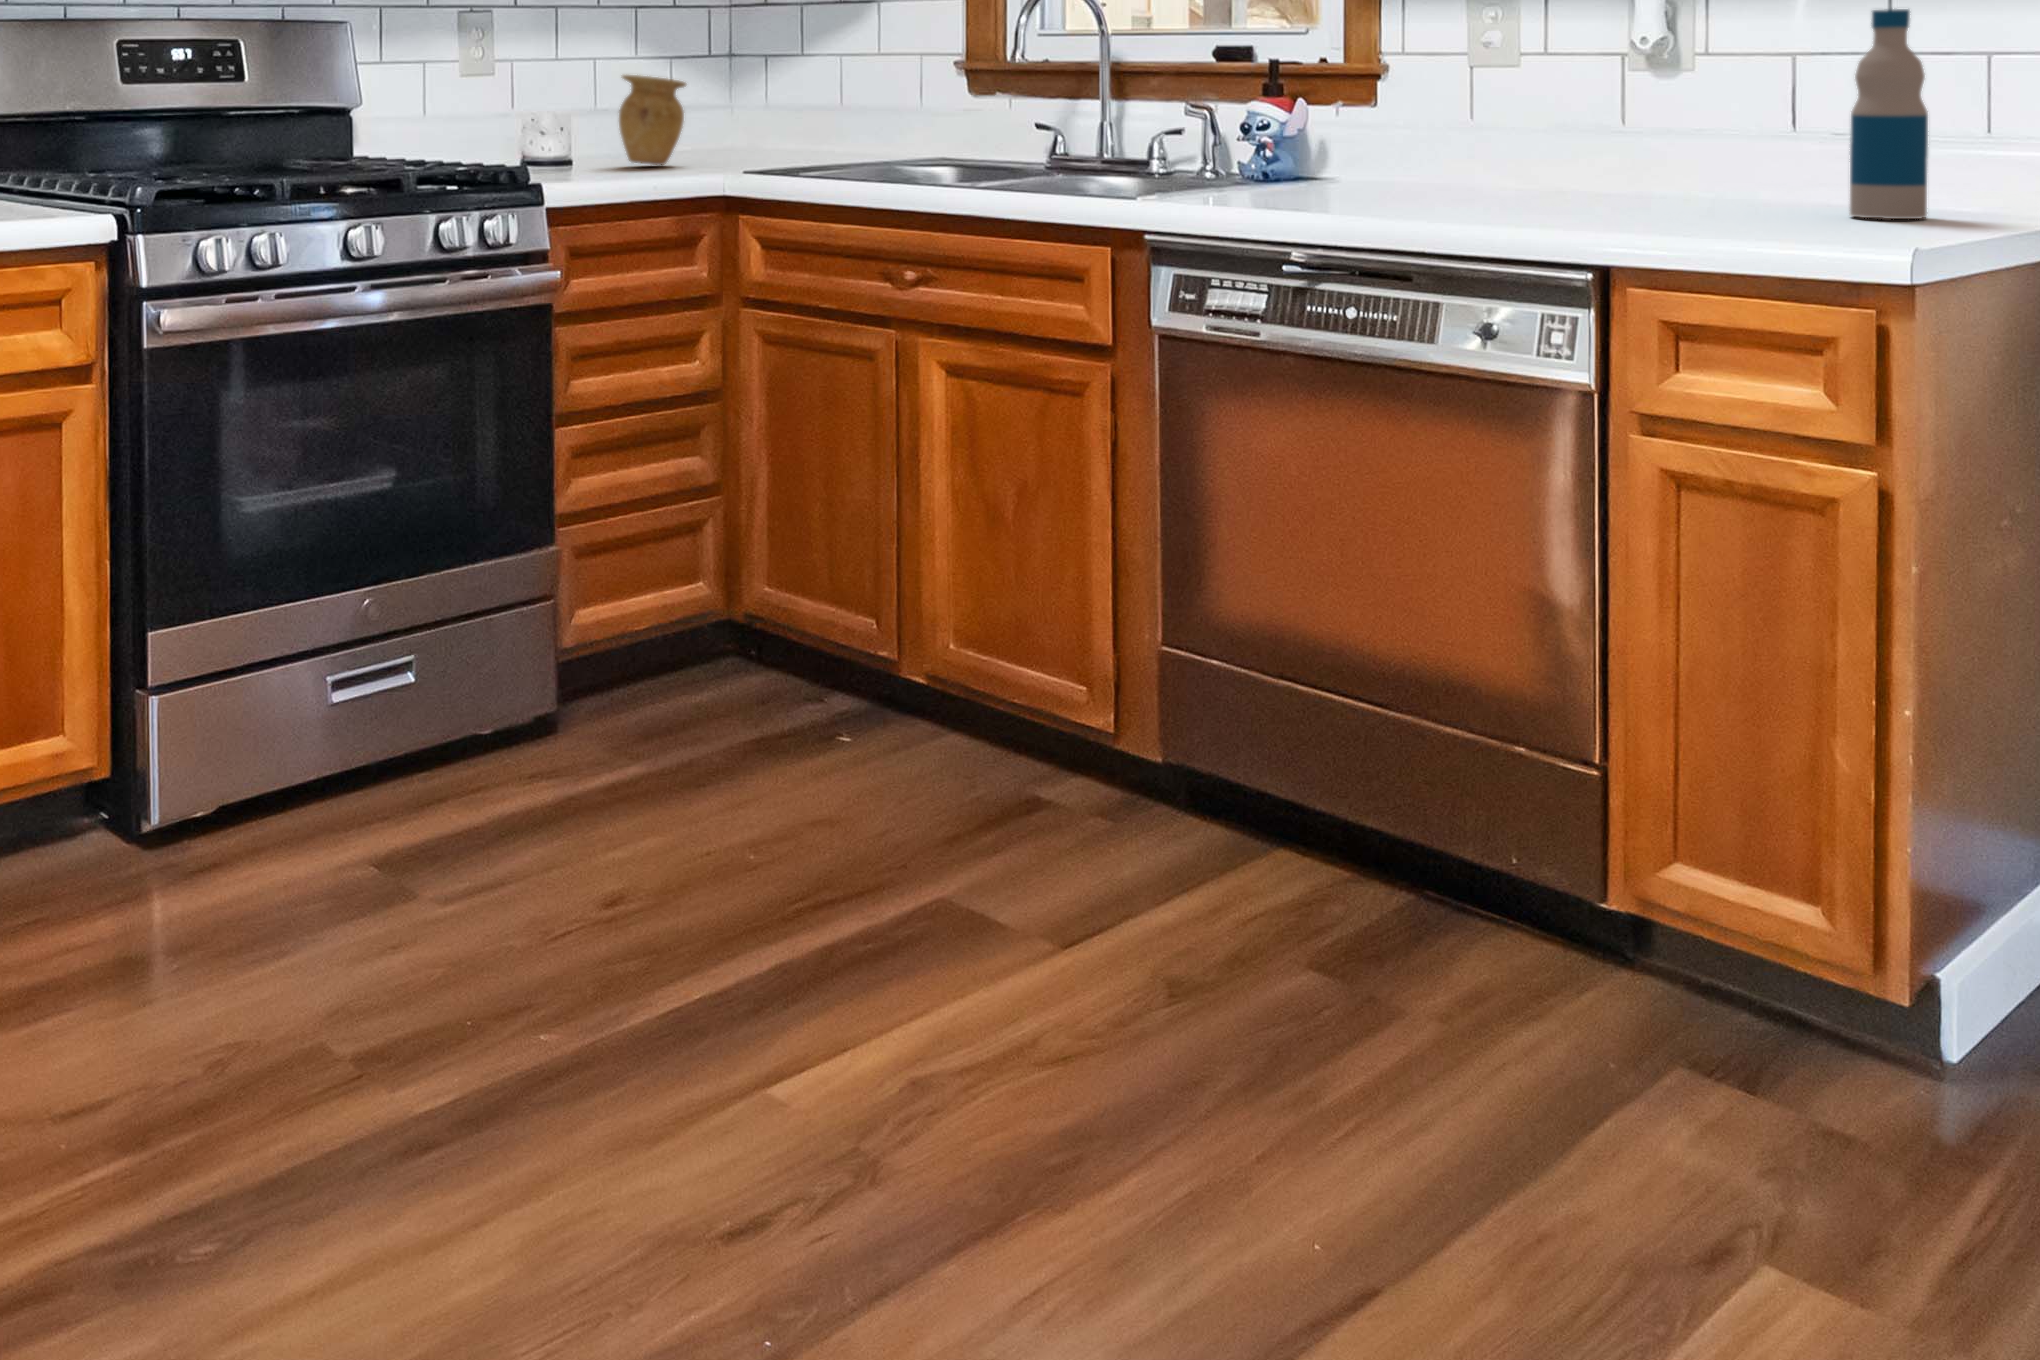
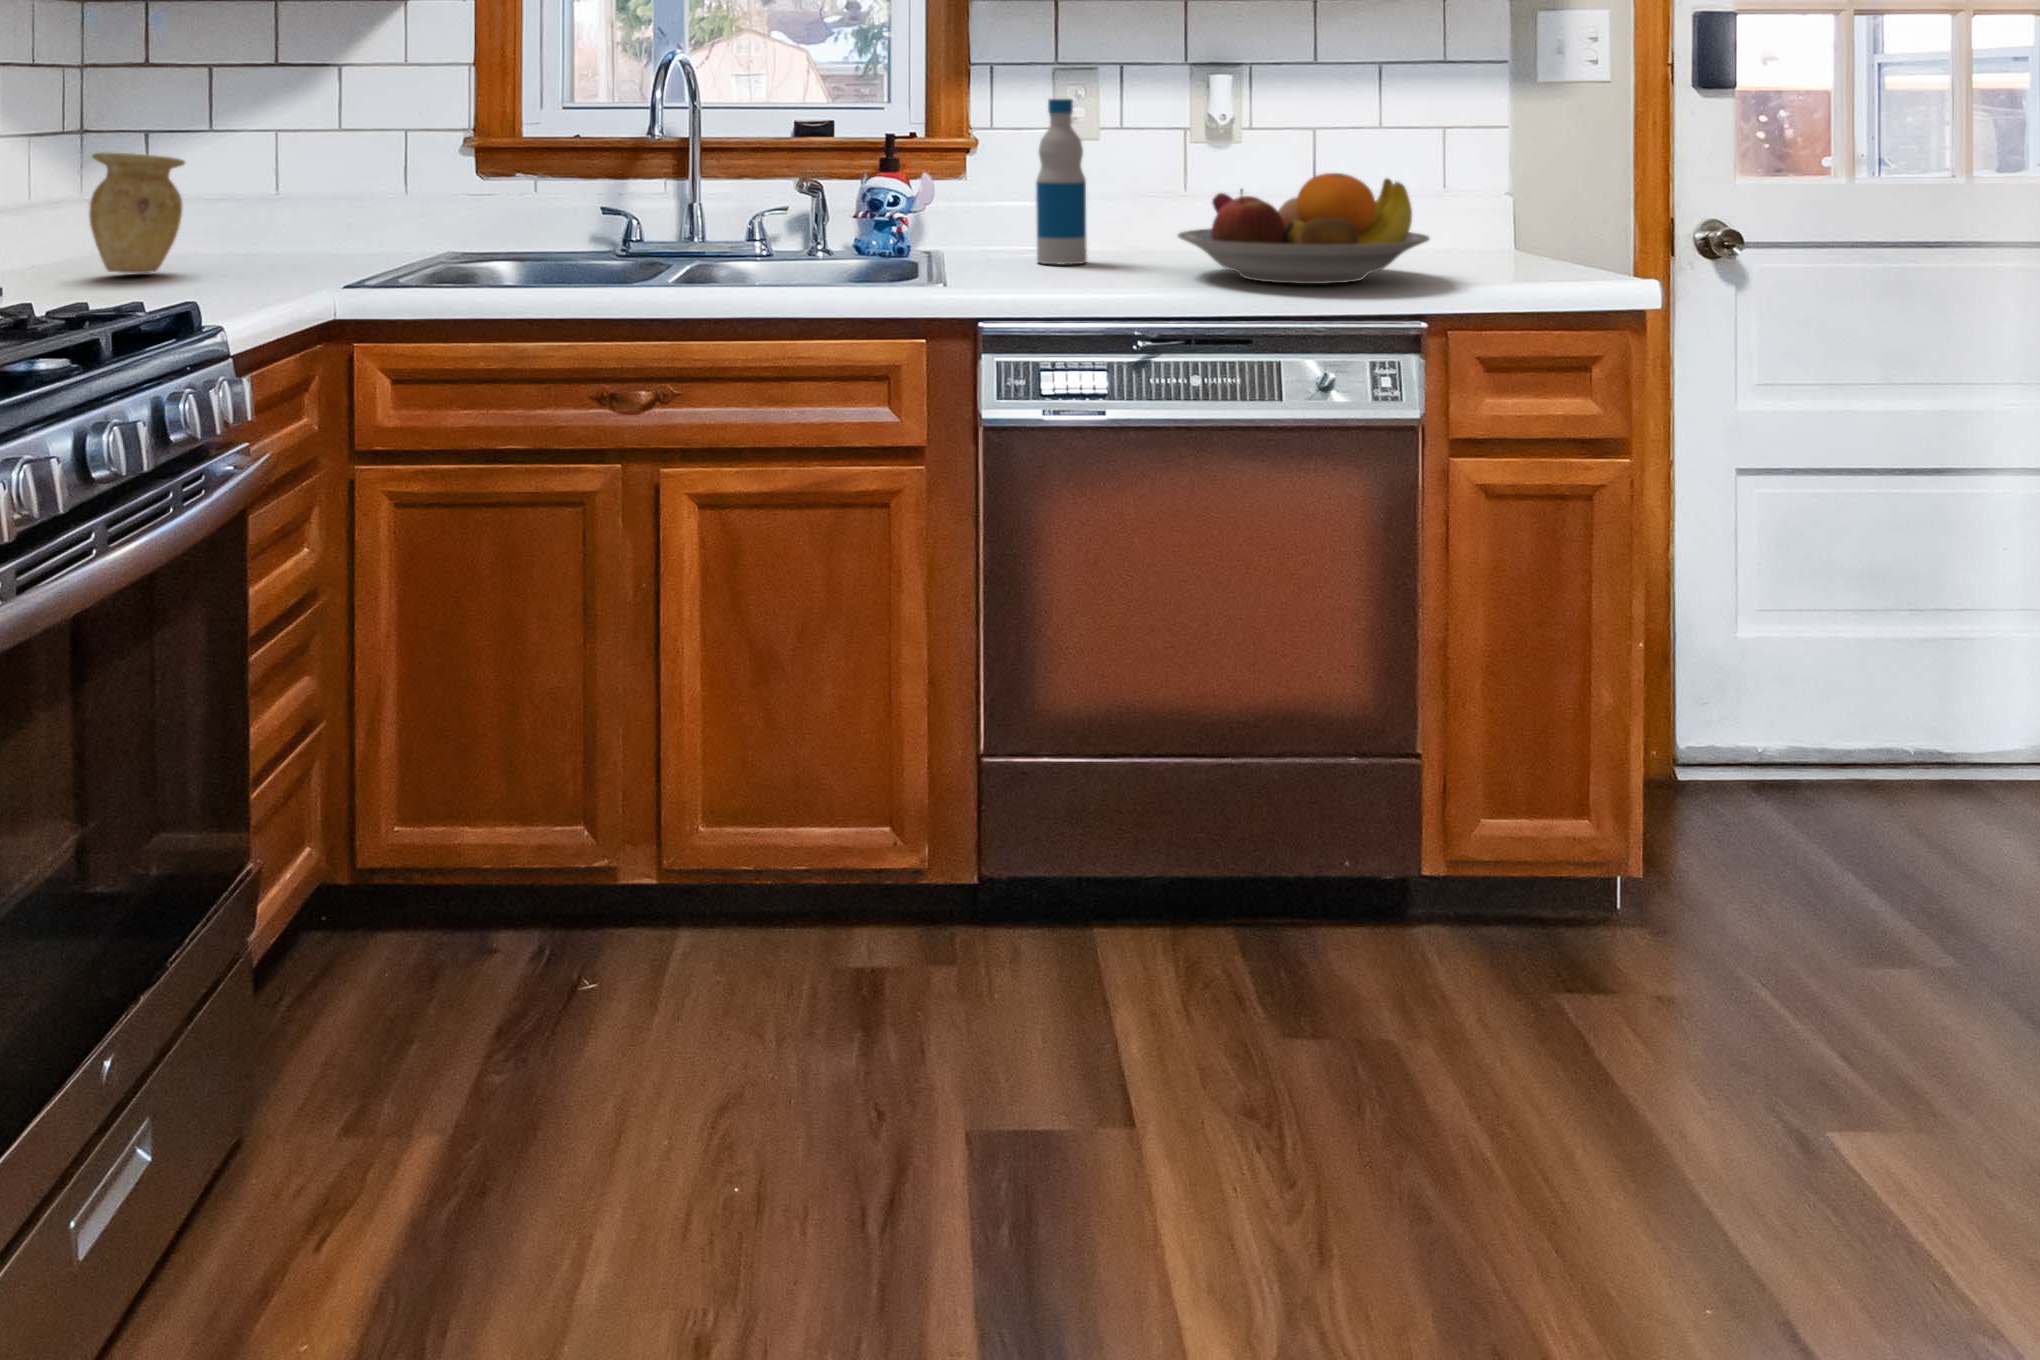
bottle: present [1850,9,1928,219] -> present [1036,99,1087,264]
fruit bowl: none [1412,96,1721,215] -> present [1178,173,1429,284]

